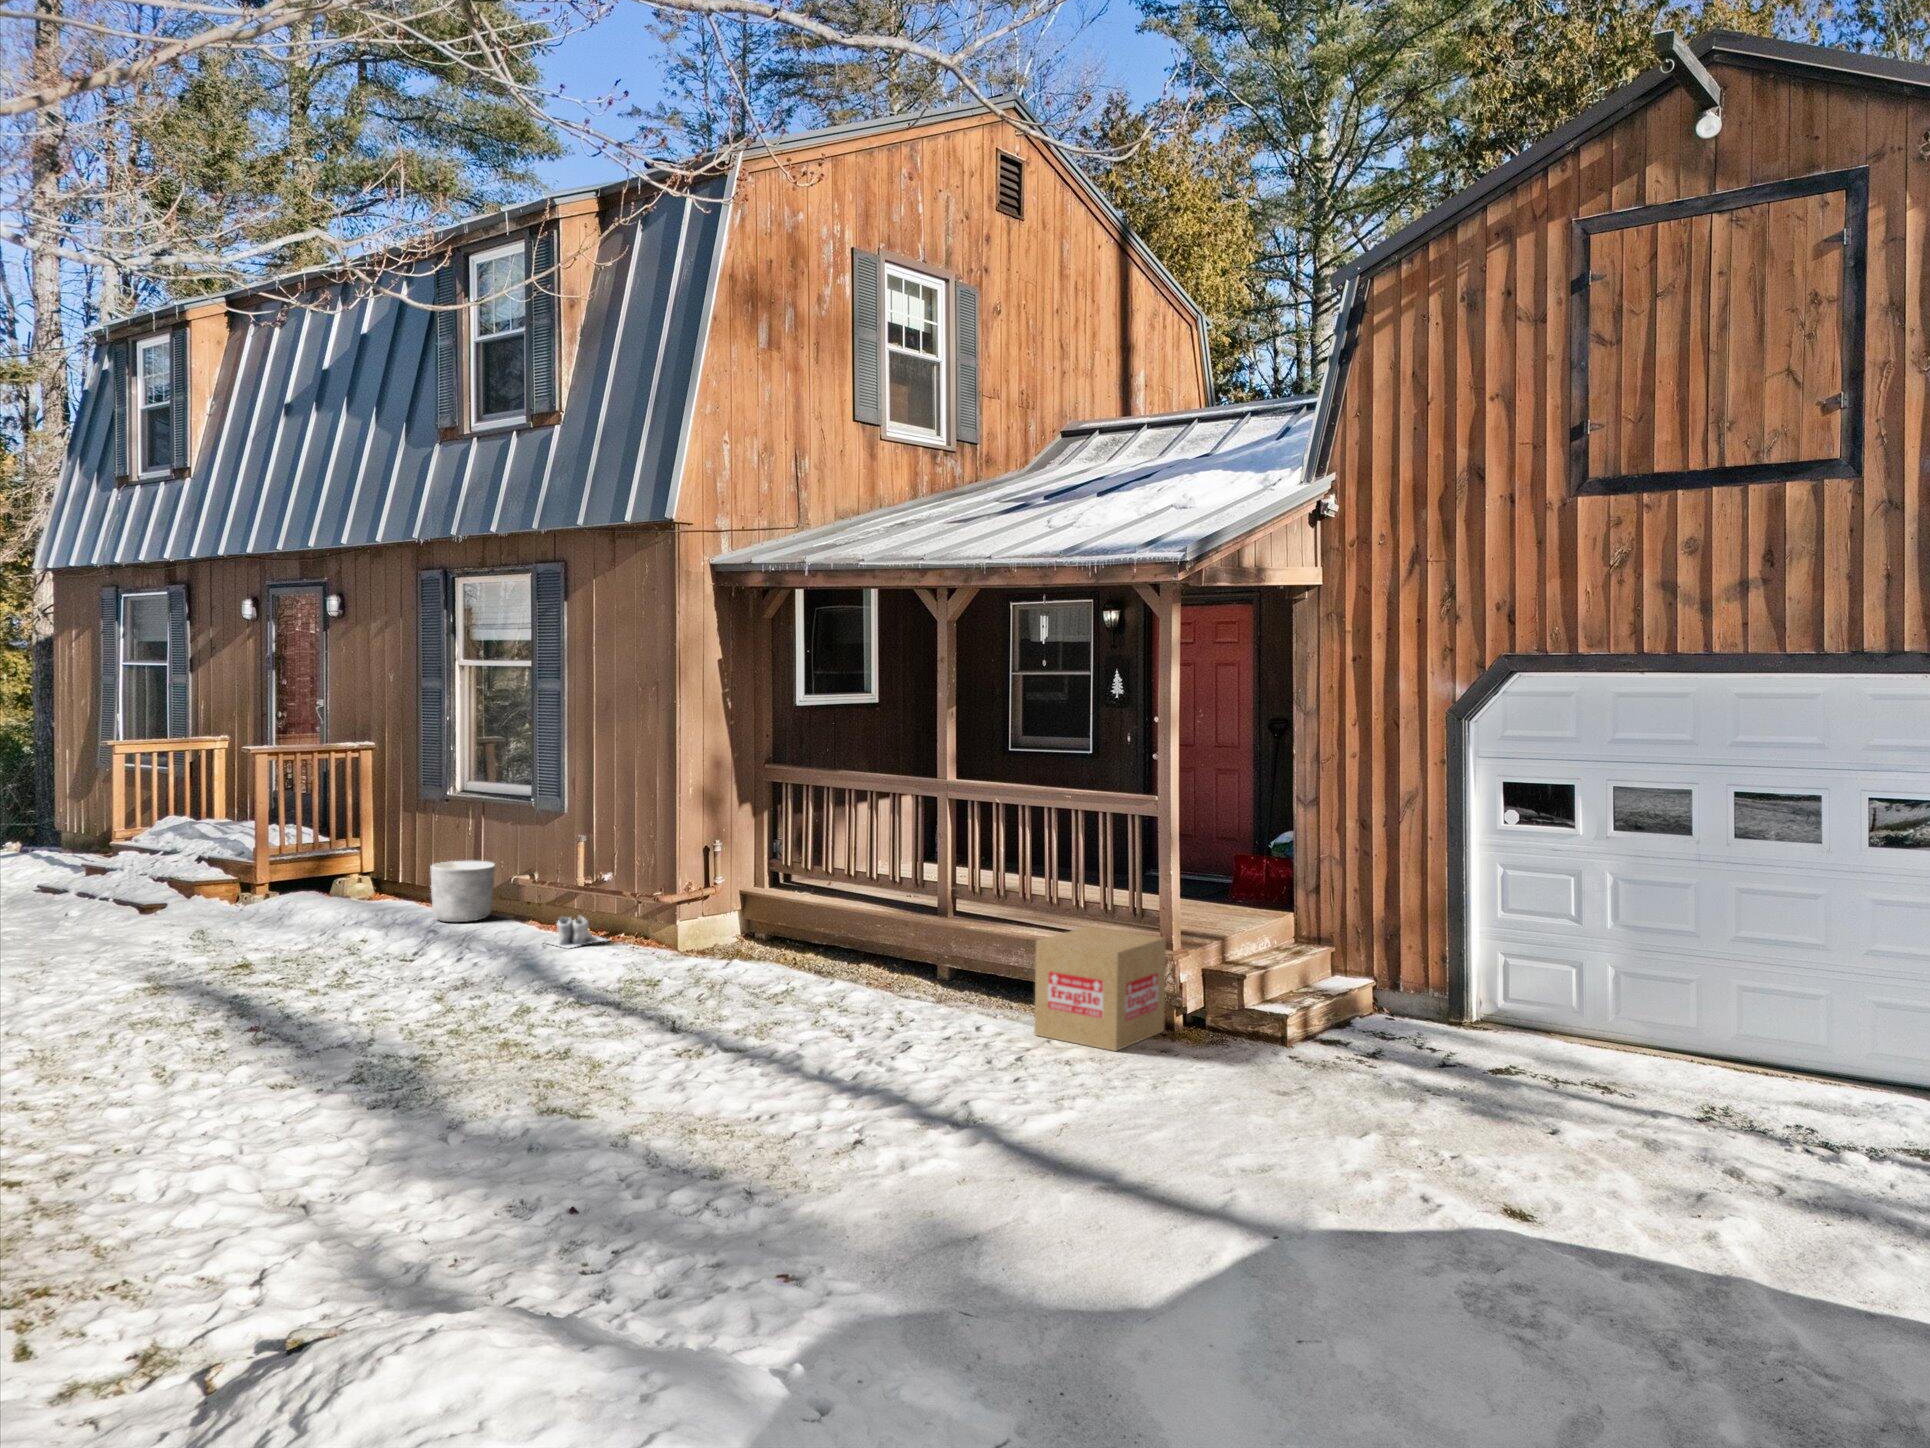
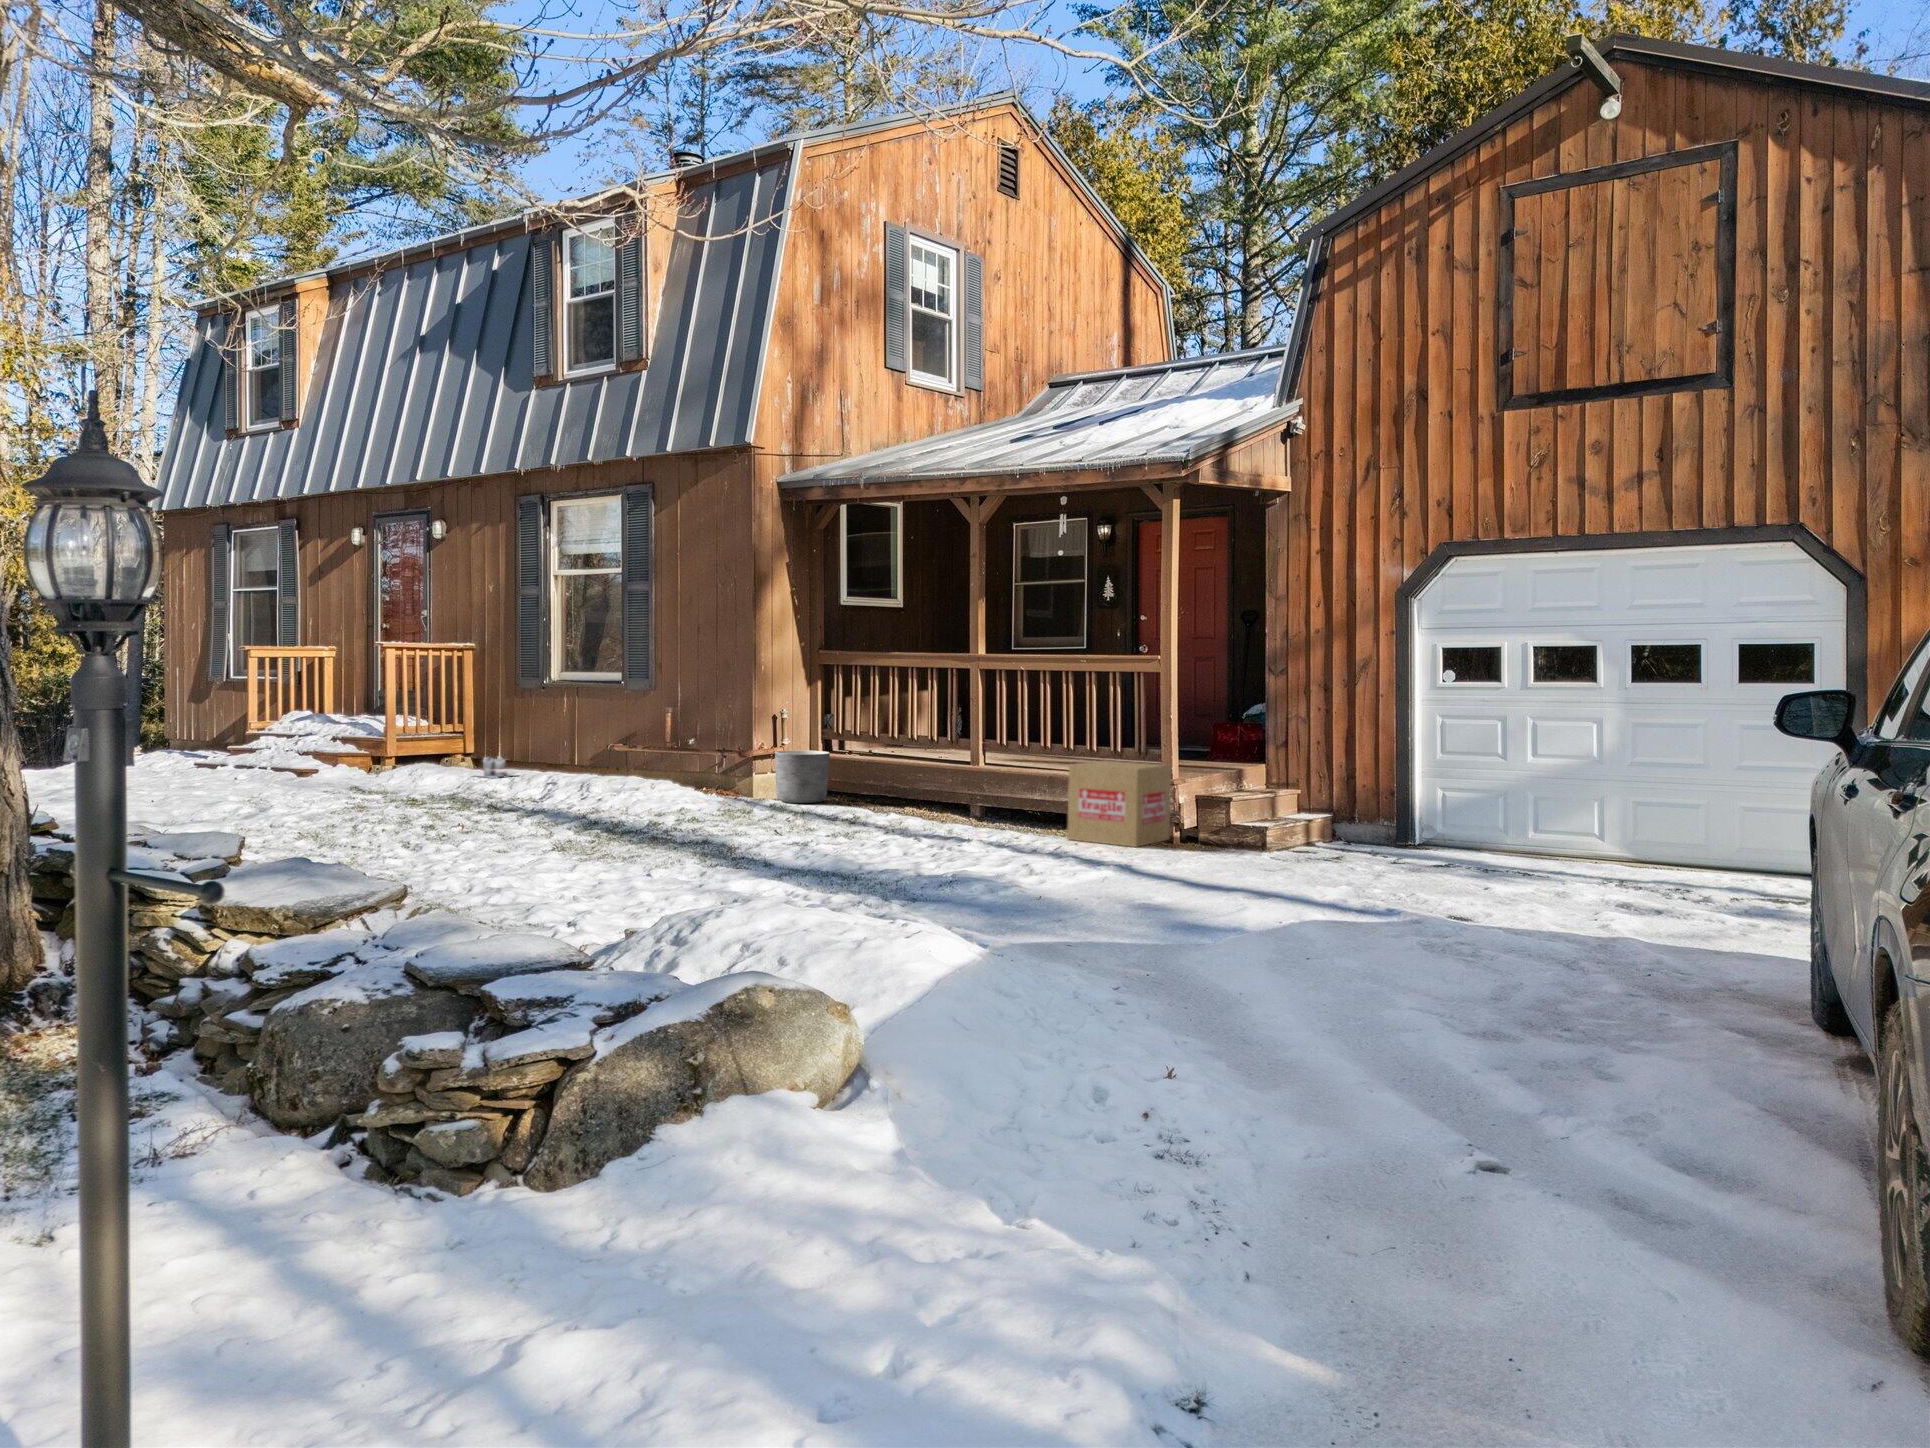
planter: present [430,861,495,922] -> present [775,750,830,803]
boots: present [545,916,606,948] -> present [480,757,515,778]

